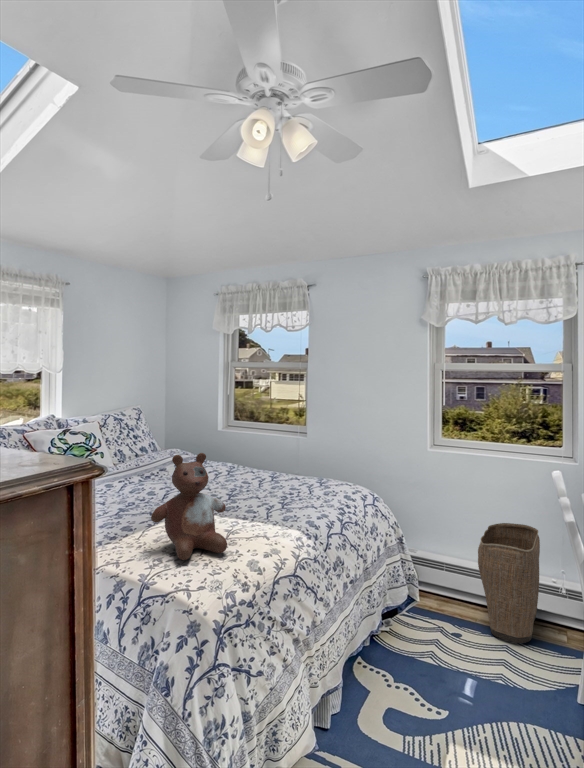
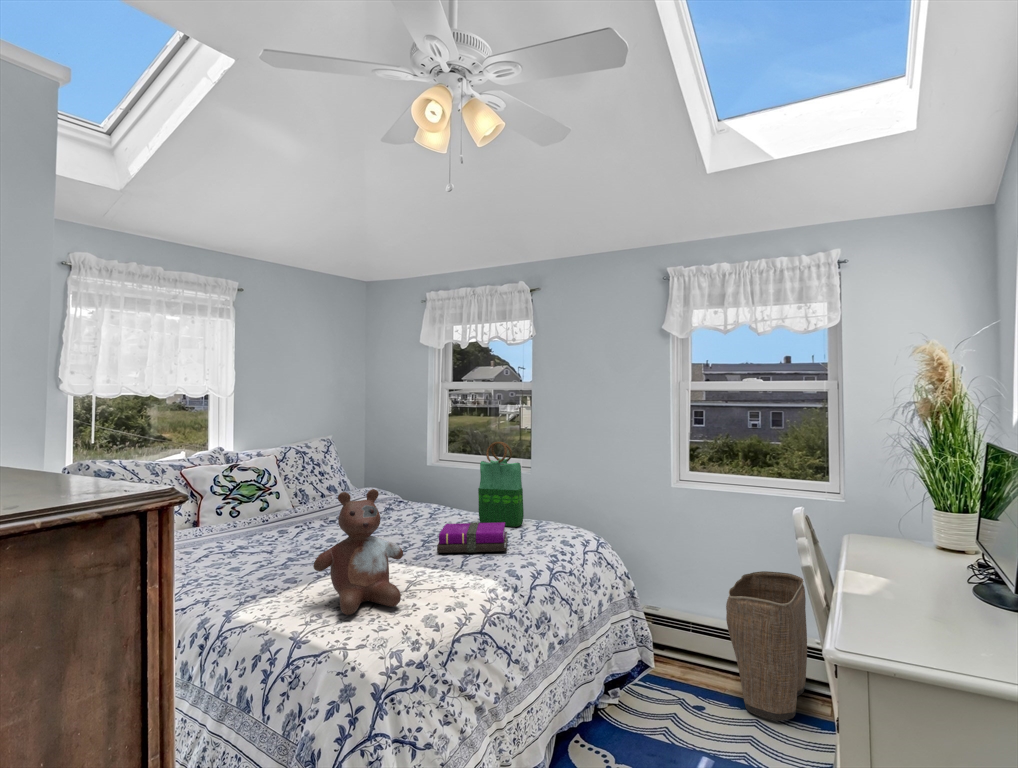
tote bag: none [275,414,313,485] -> present [478,442,524,527]
notebook: none [246,481,305,506] -> present [437,522,507,553]

